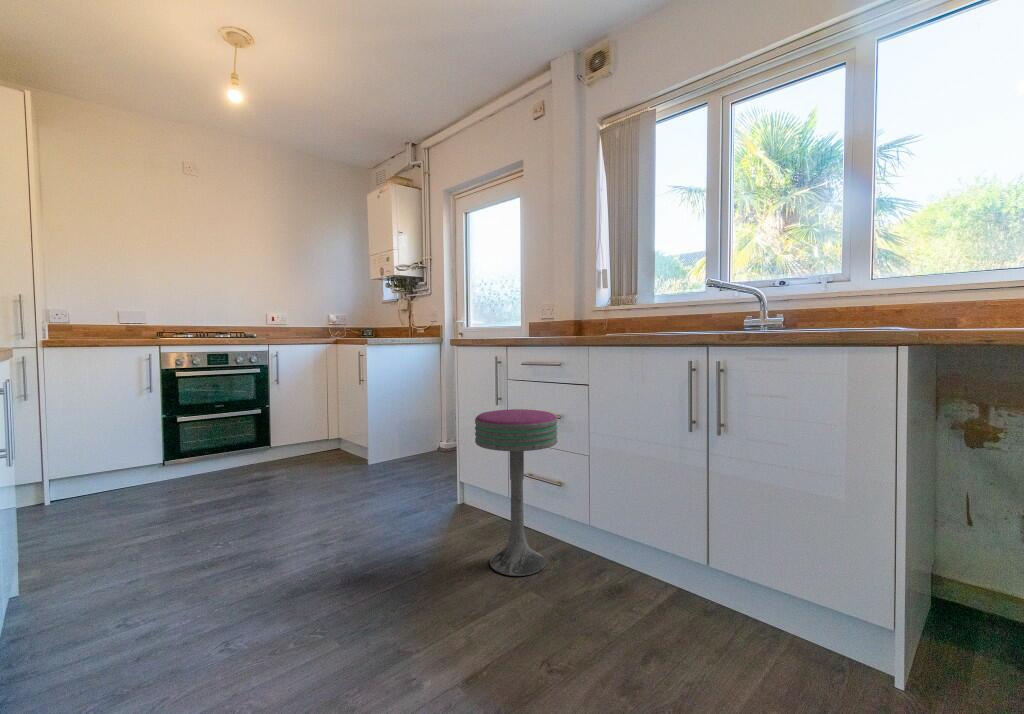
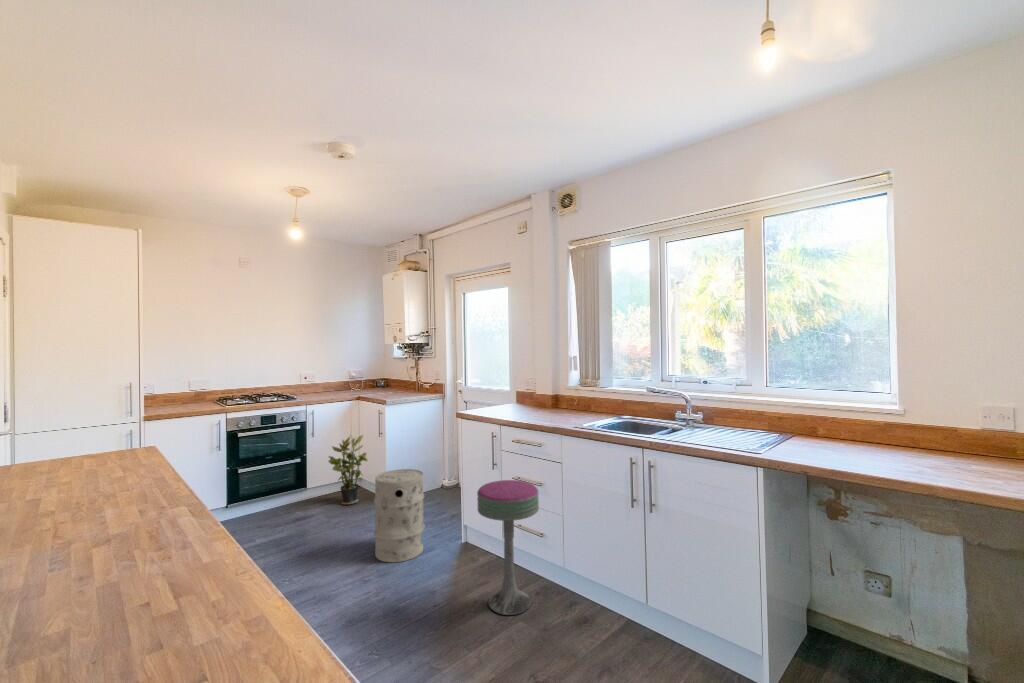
potted plant: none [296,381,345,465] -> present [329,435,367,505]
trash can: none [346,411,410,520] -> present [374,469,425,562]

